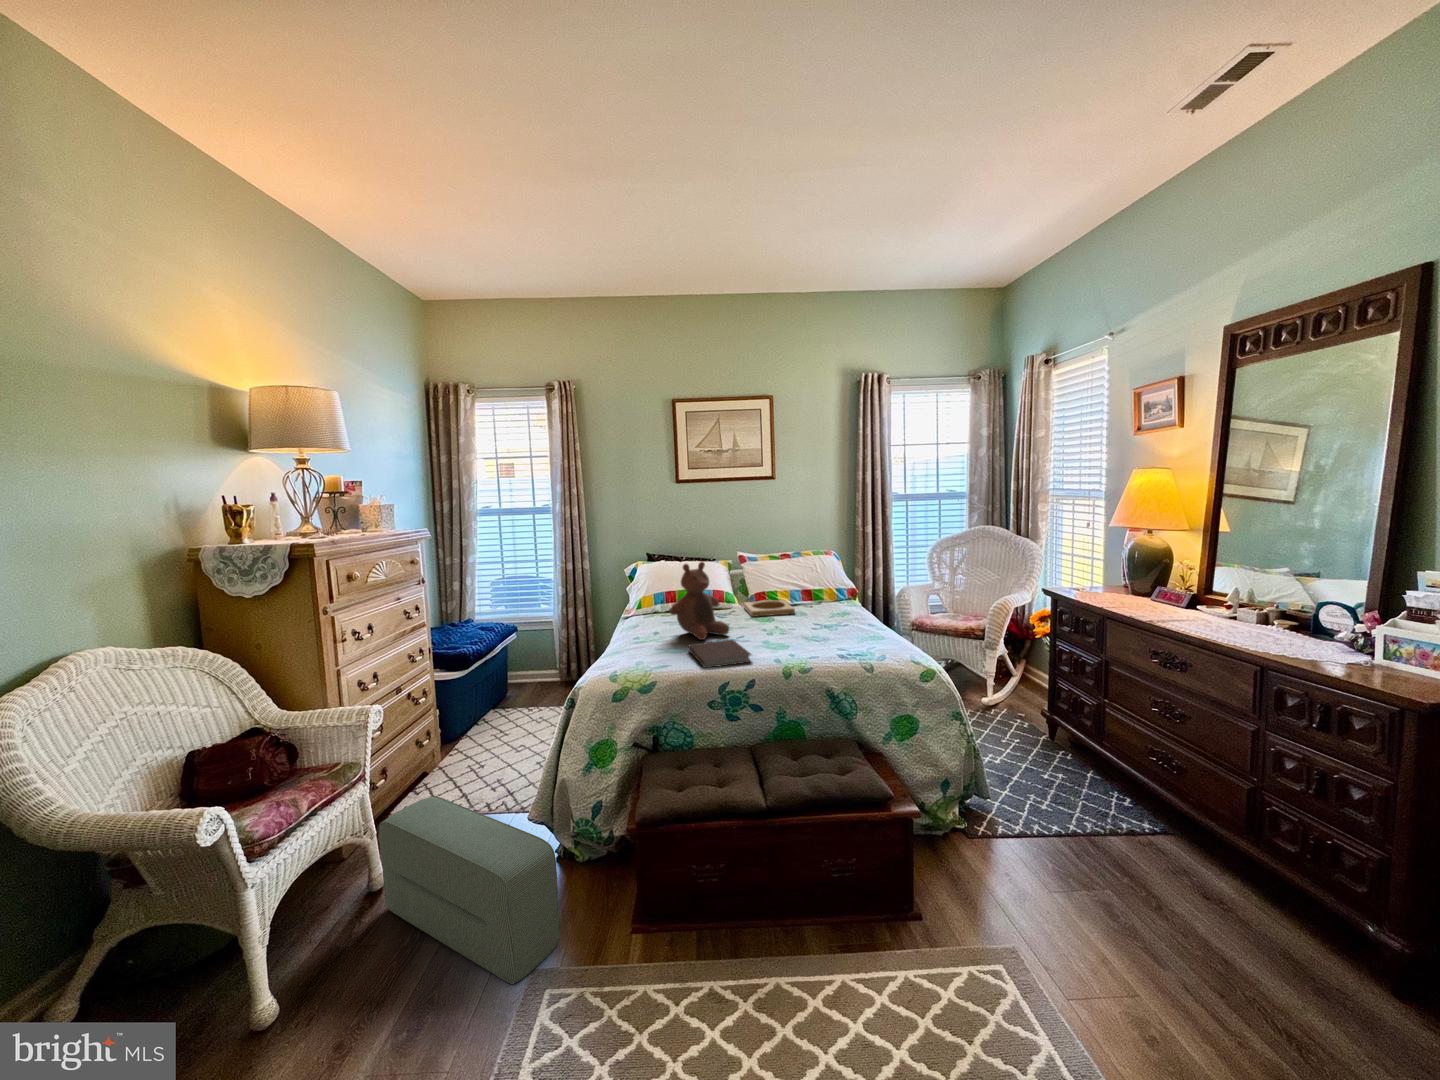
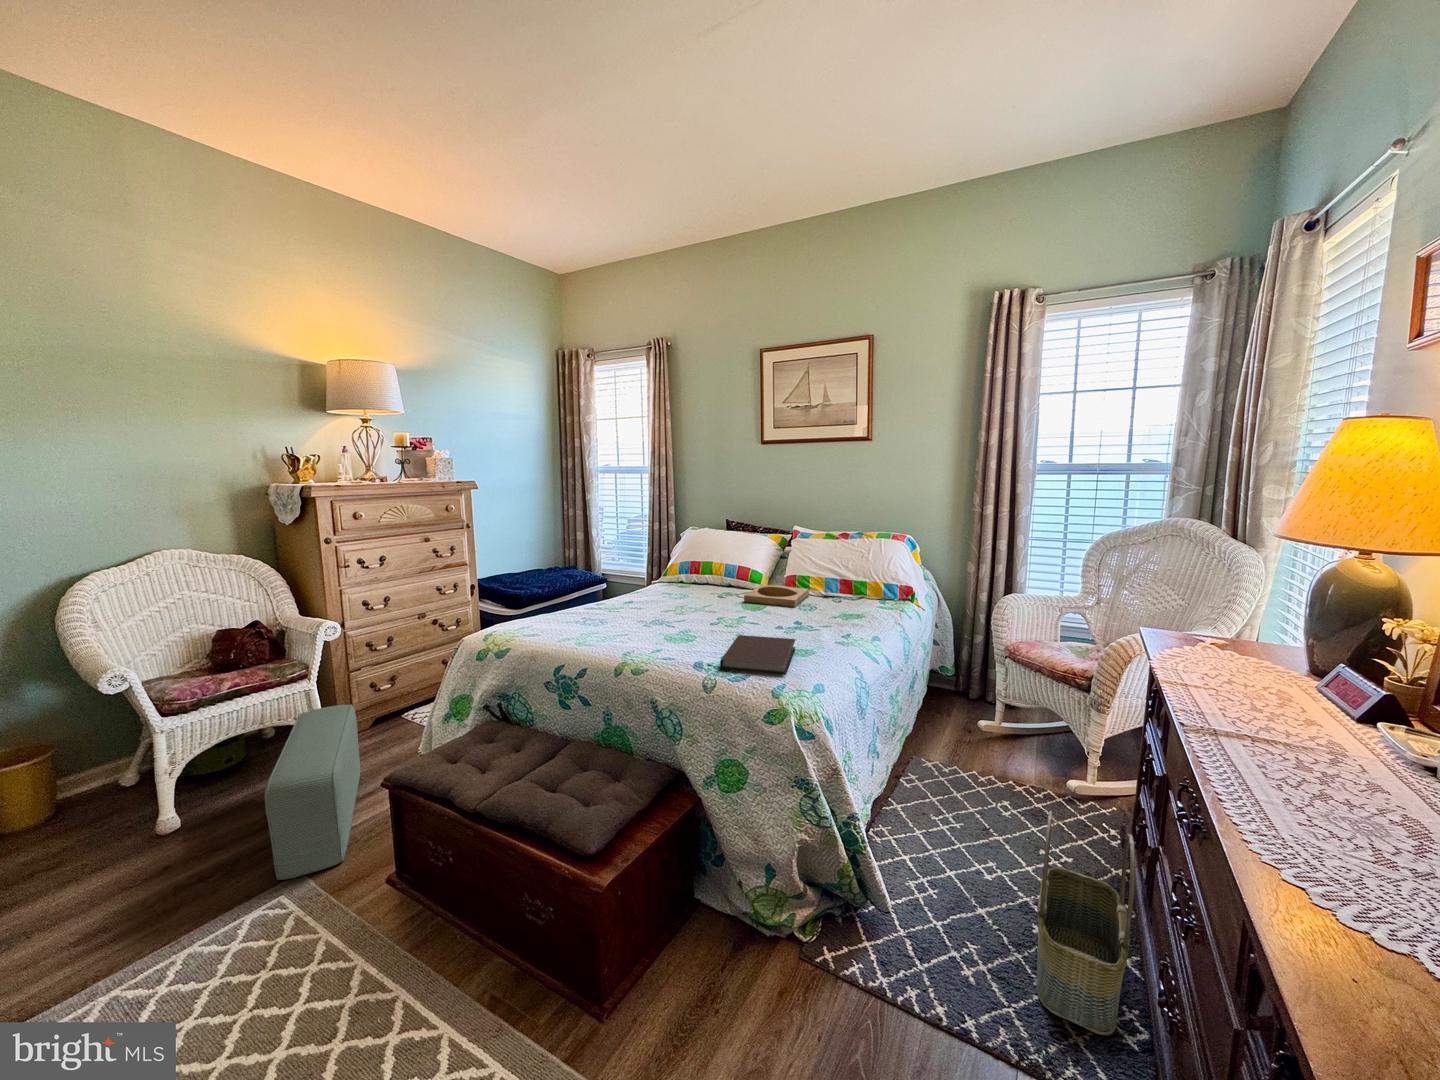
stuffed bear: present [670,562,729,640] -> none [616,530,682,616]
notebook: present [688,640,751,668] -> present [720,635,795,674]
basket: none [1040,696,1112,805] -> present [1037,811,1135,1035]

